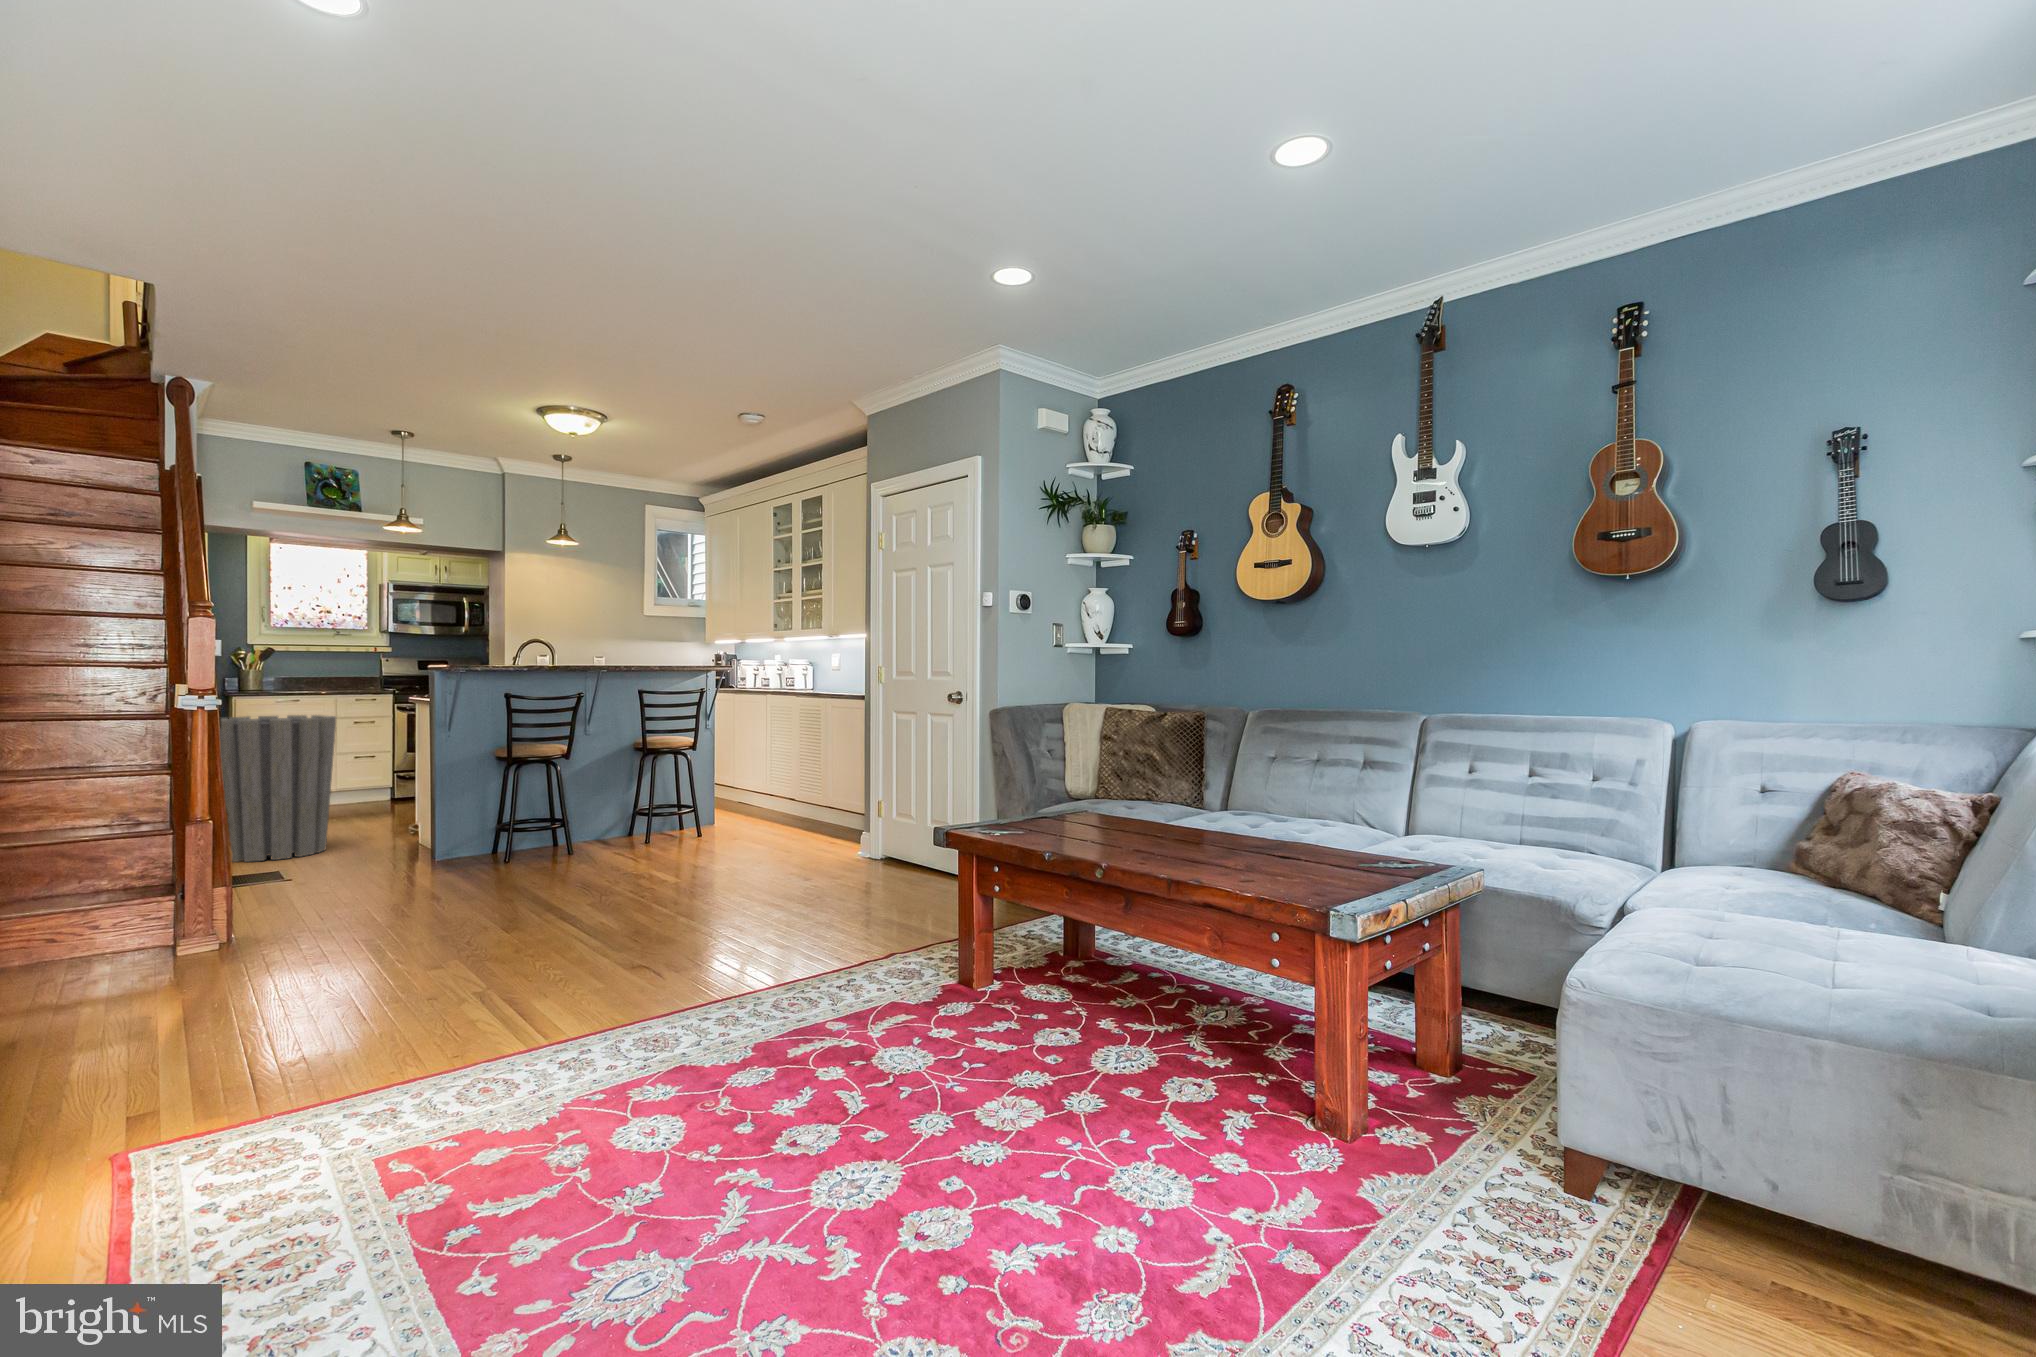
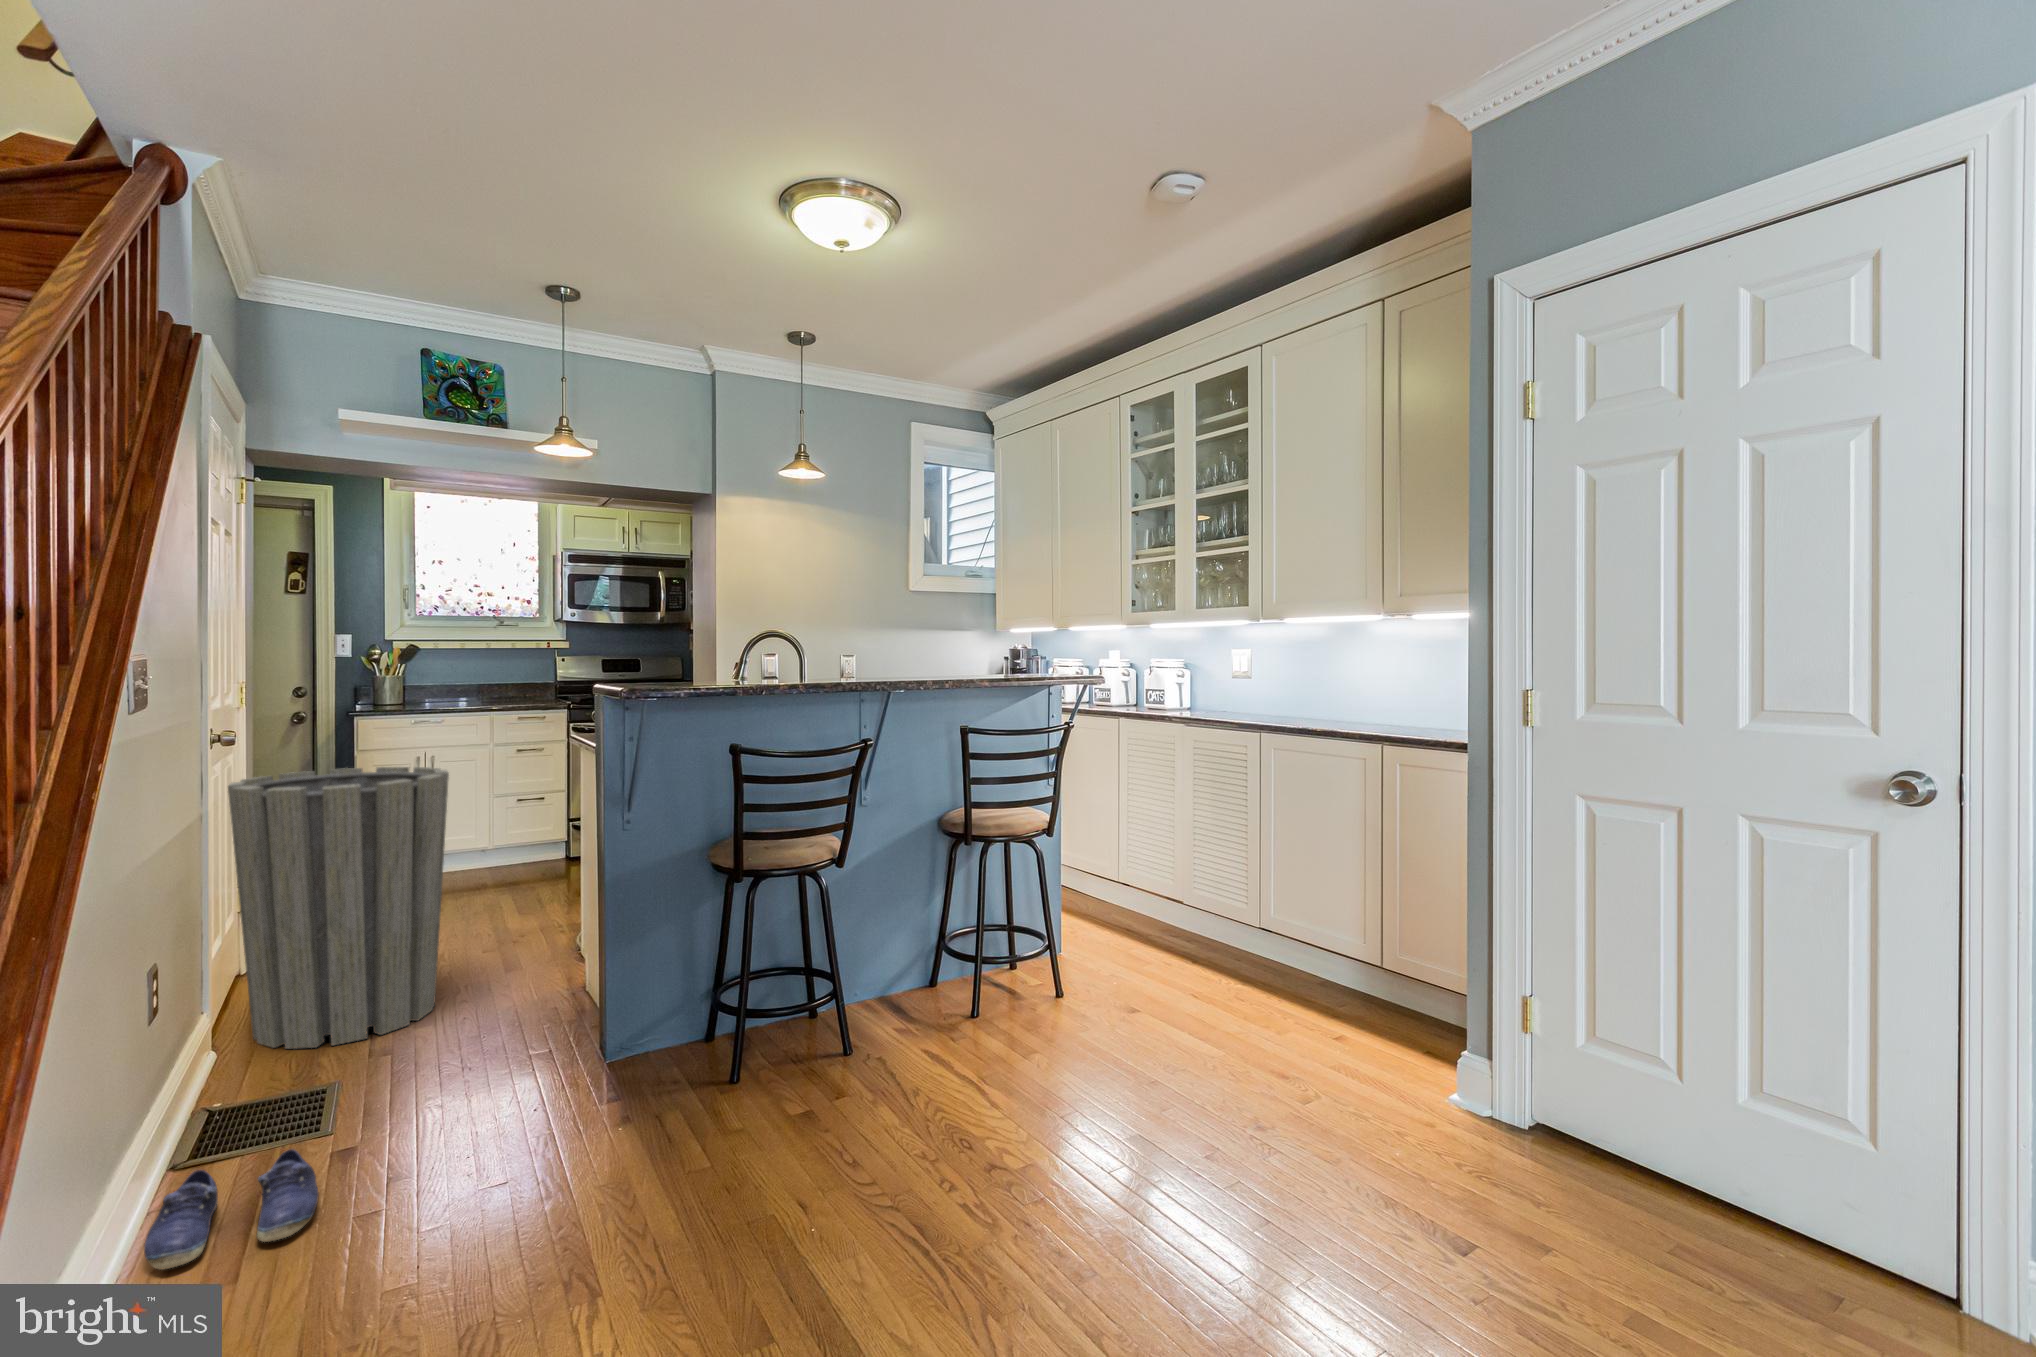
shoe: none [228,871,303,902] -> present [144,1149,319,1269]

